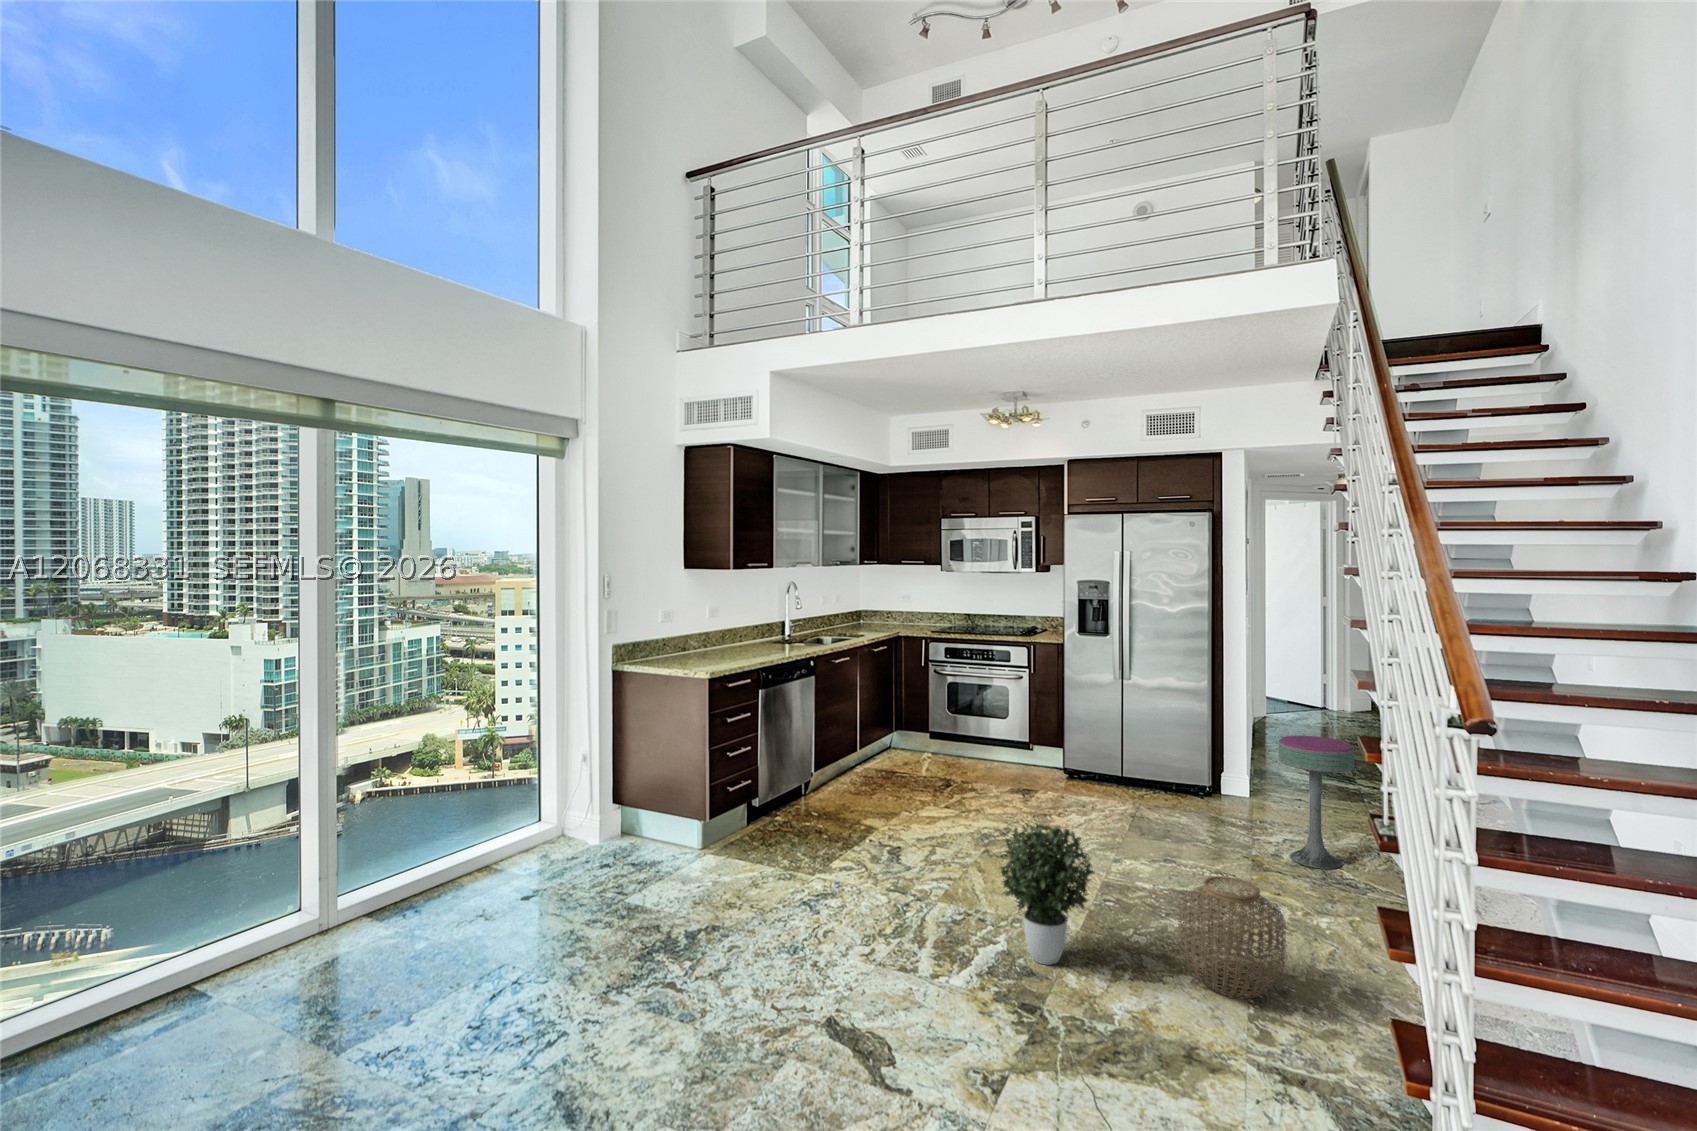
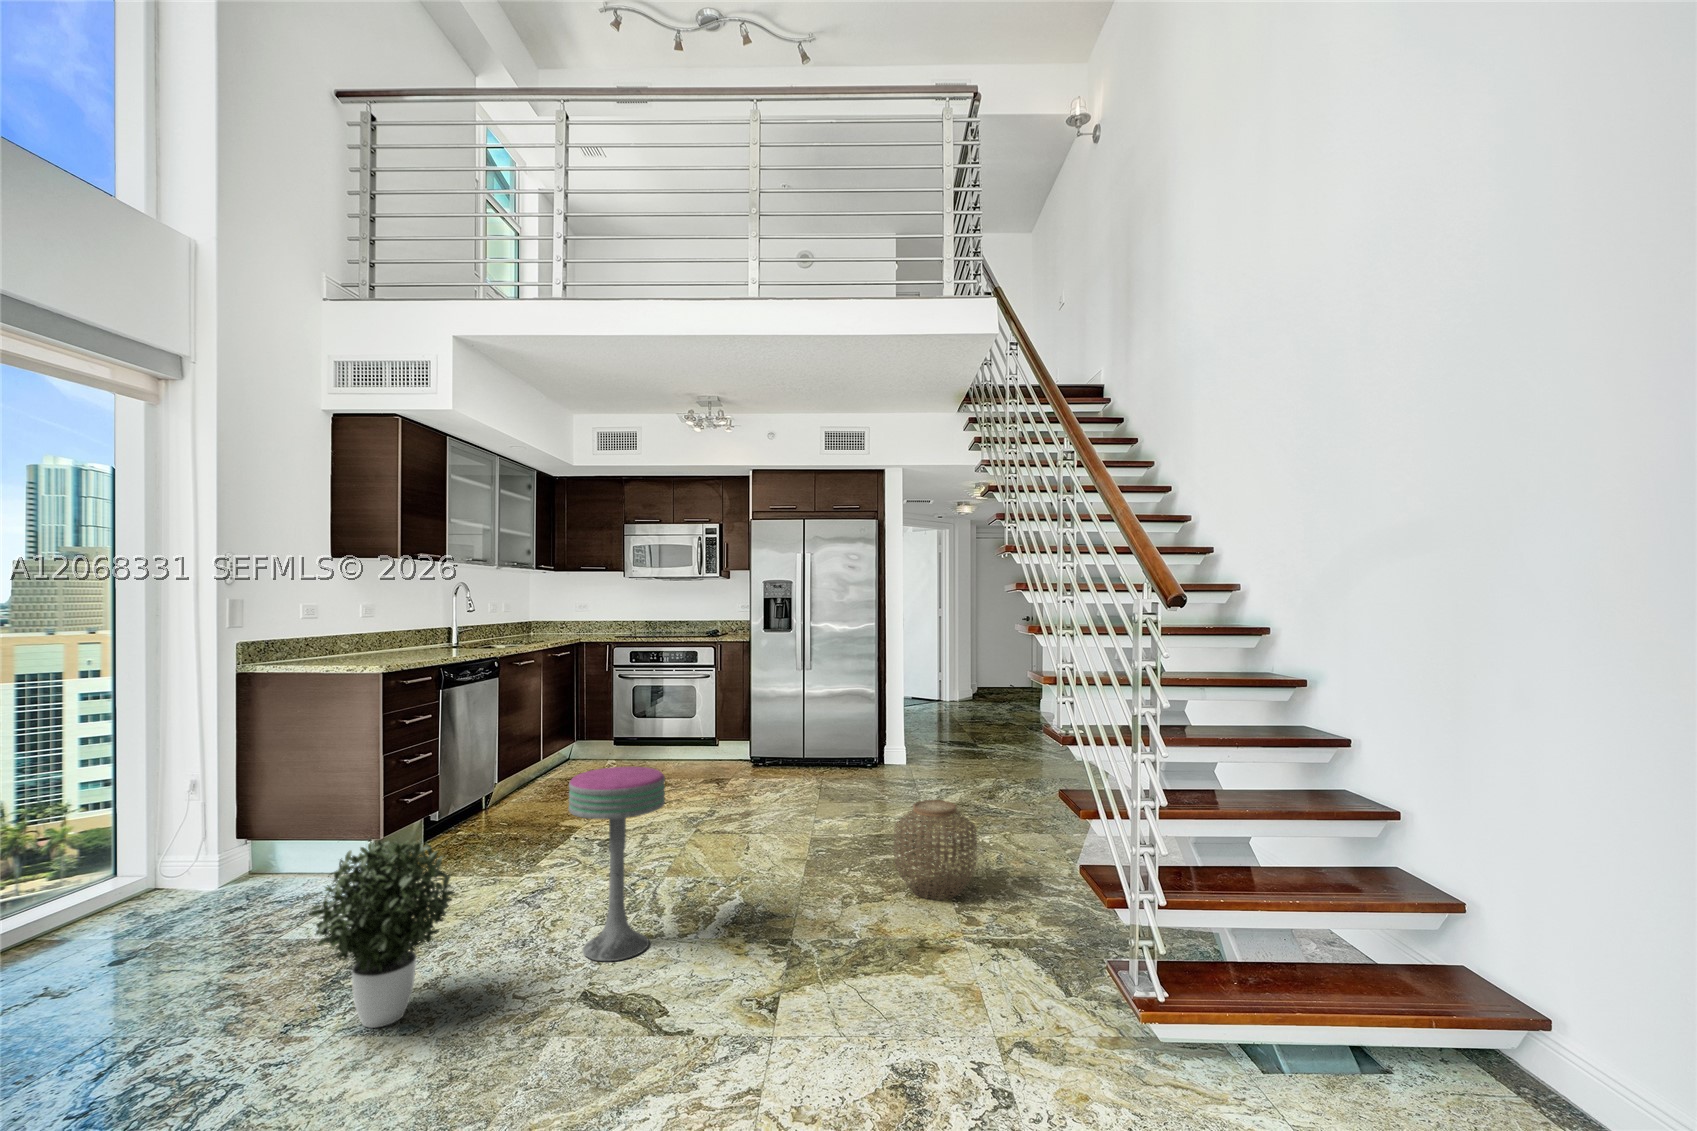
bar stool: present [1279,736,1354,869] -> present [568,767,665,961]
potted plant: present [1001,824,1094,965] -> present [309,841,454,1028]

